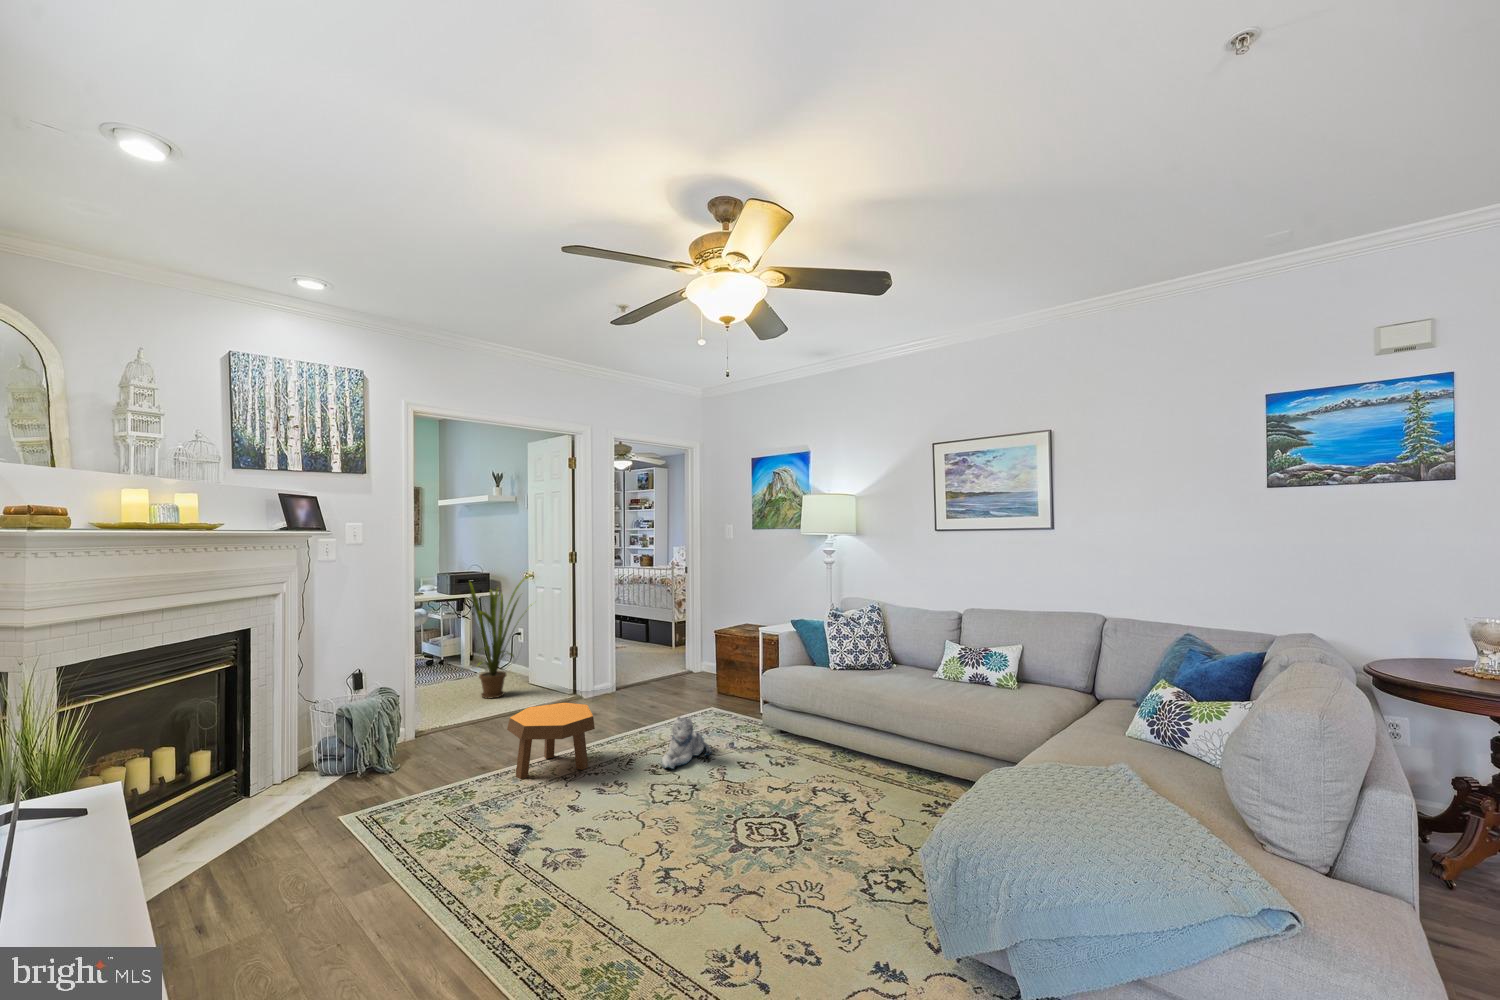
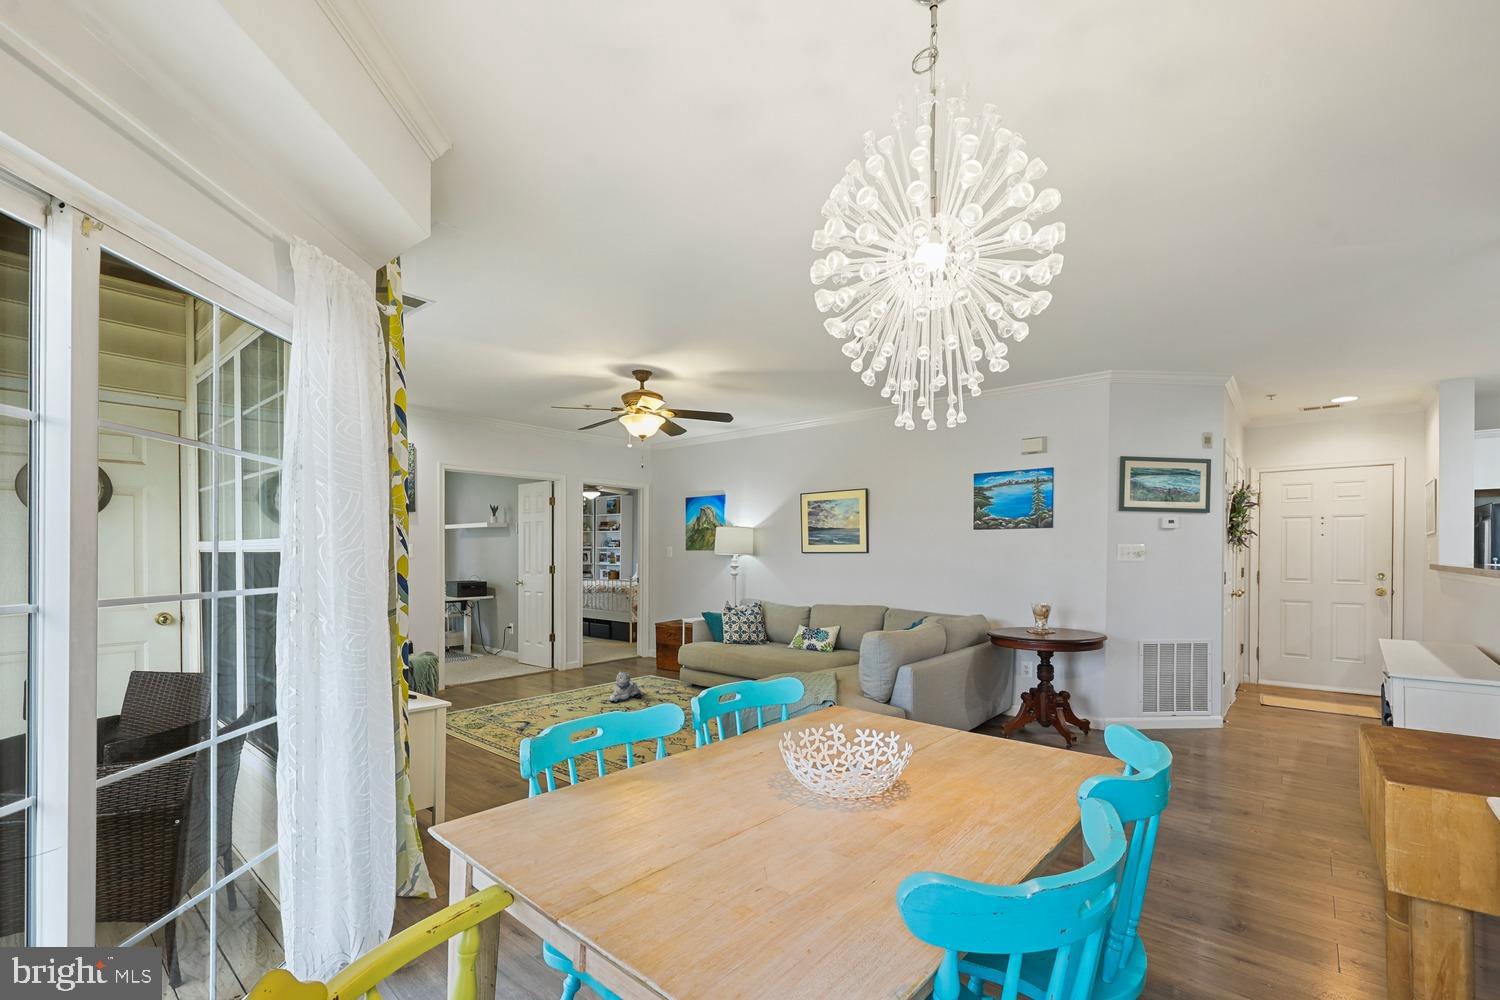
house plant: present [469,577,527,698] -> none [480,582,527,670]
footstool: present [507,703,595,779] -> none [512,663,567,706]

